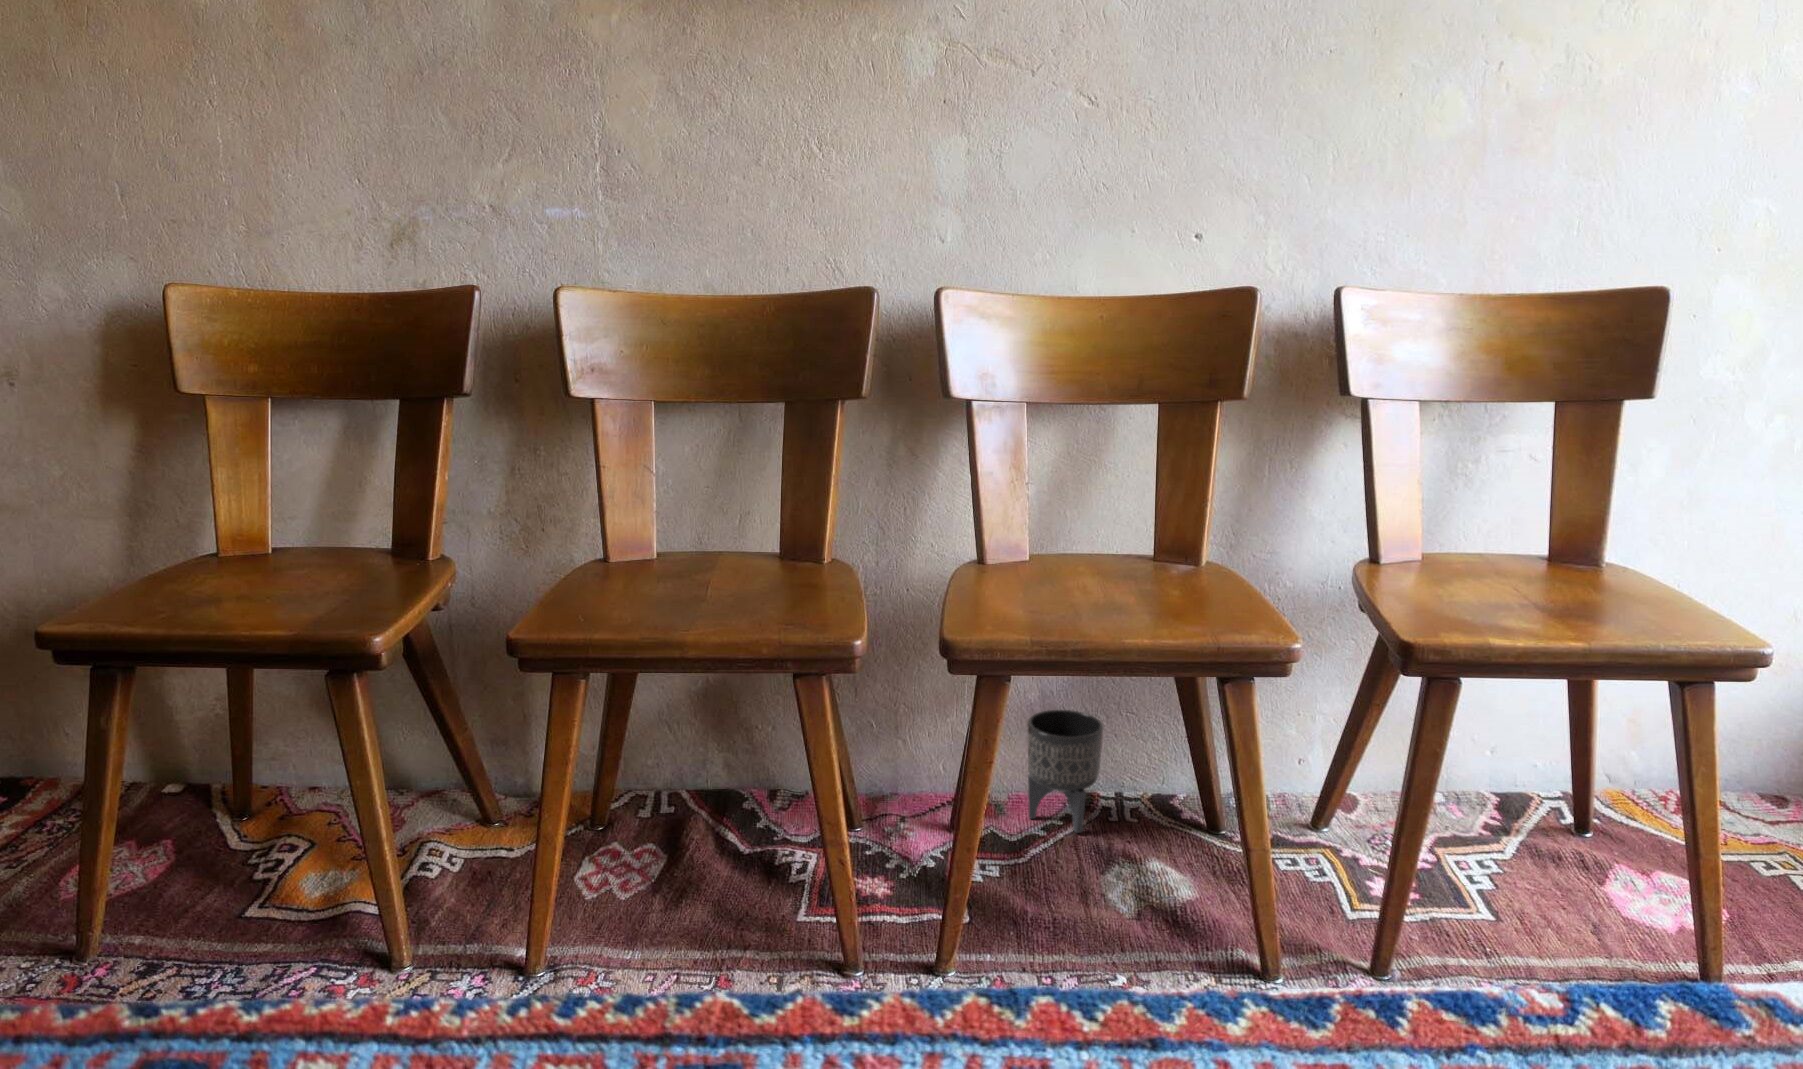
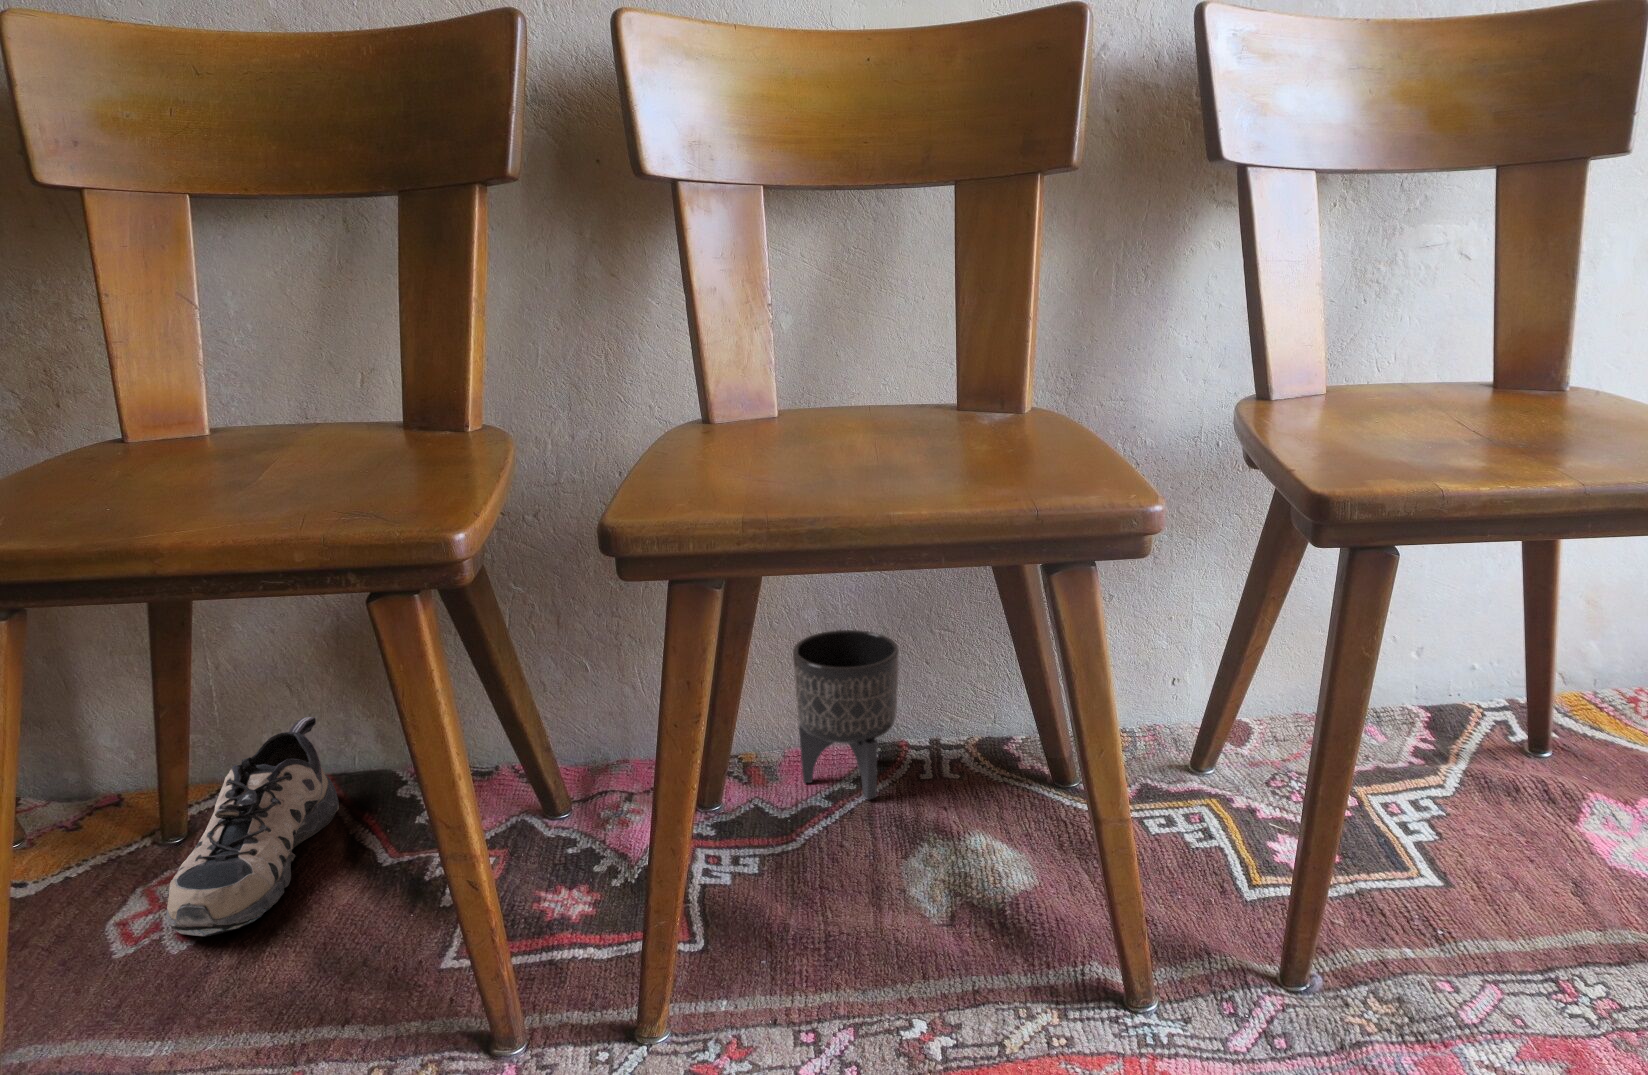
shoe: none [612,748,703,890] -> present [166,717,339,936]

